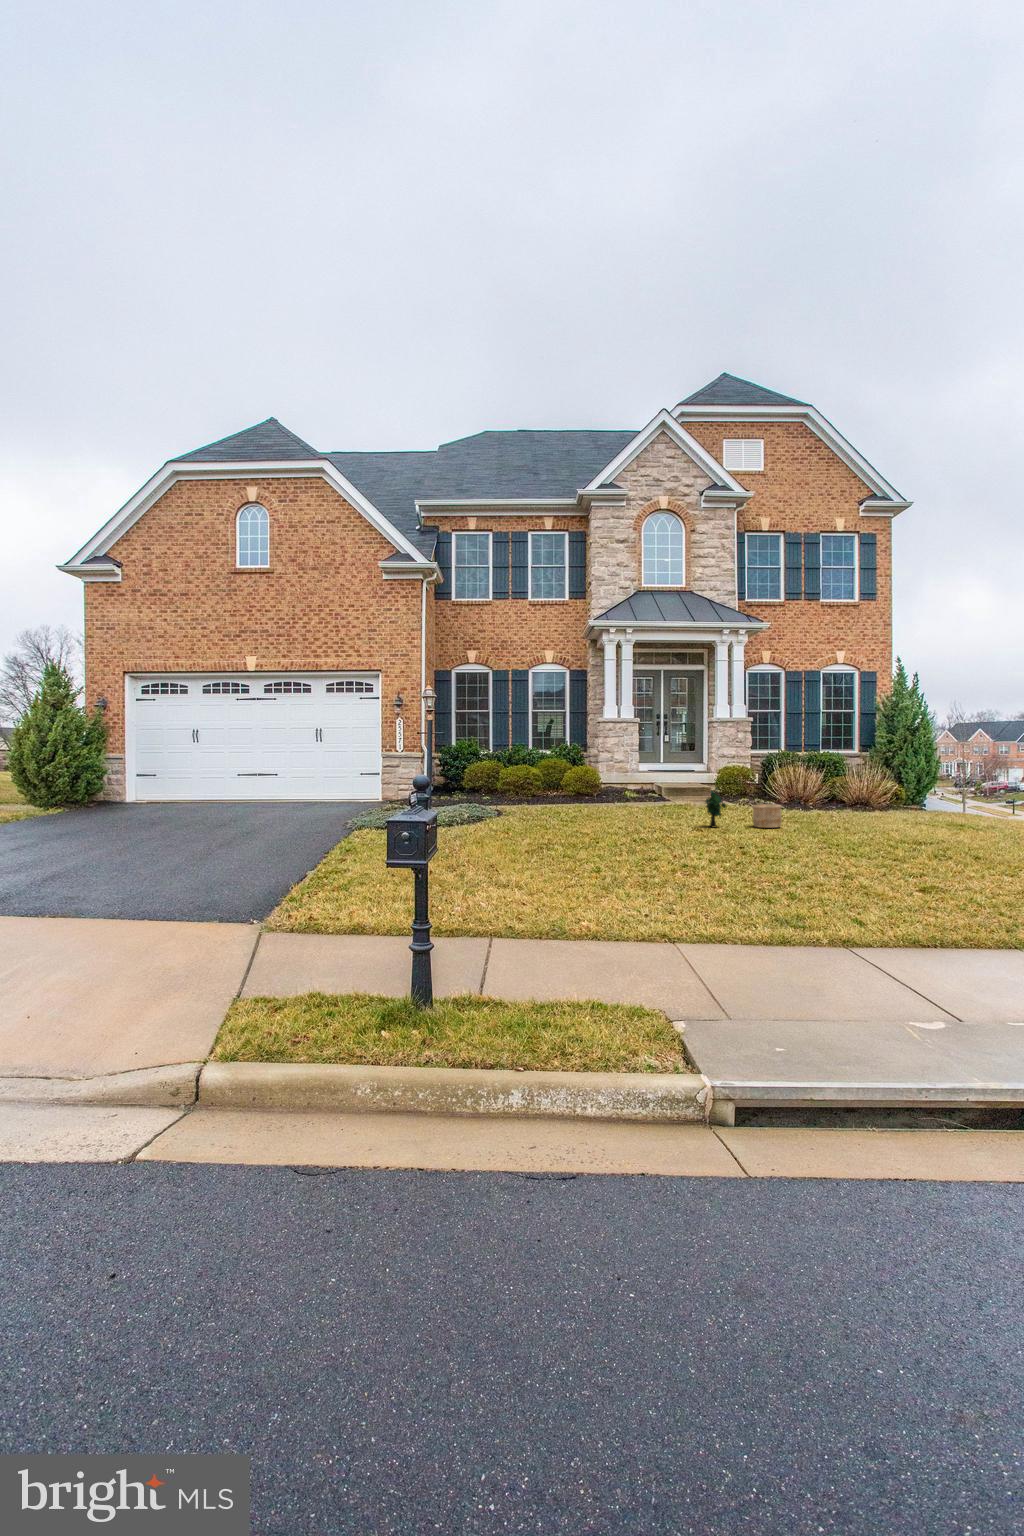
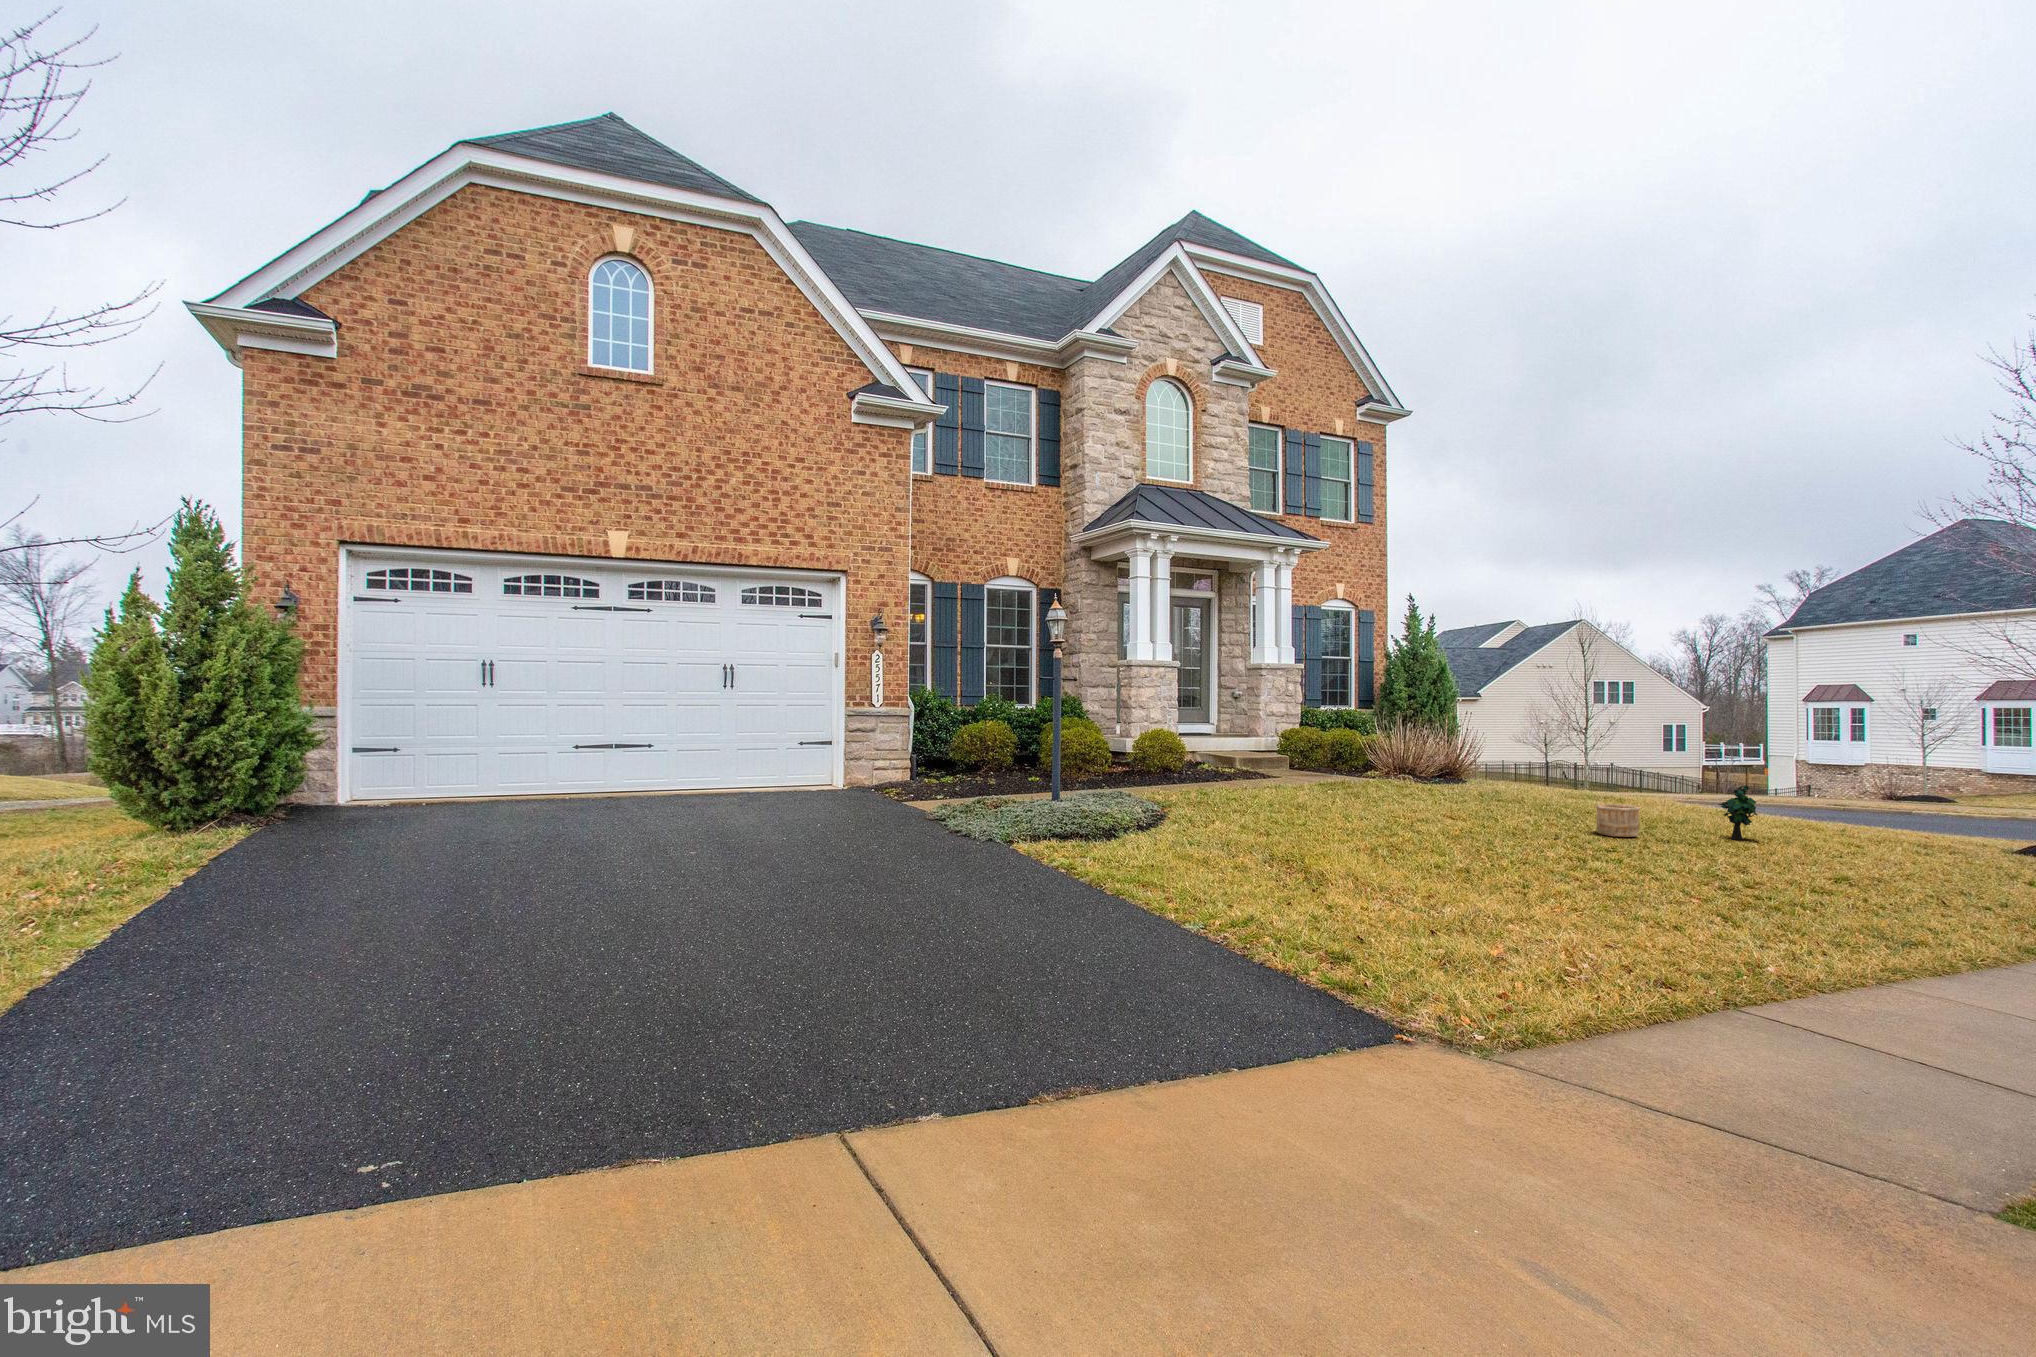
decorative plant: present [705,787,726,827] -> present [1719,786,1757,840]

